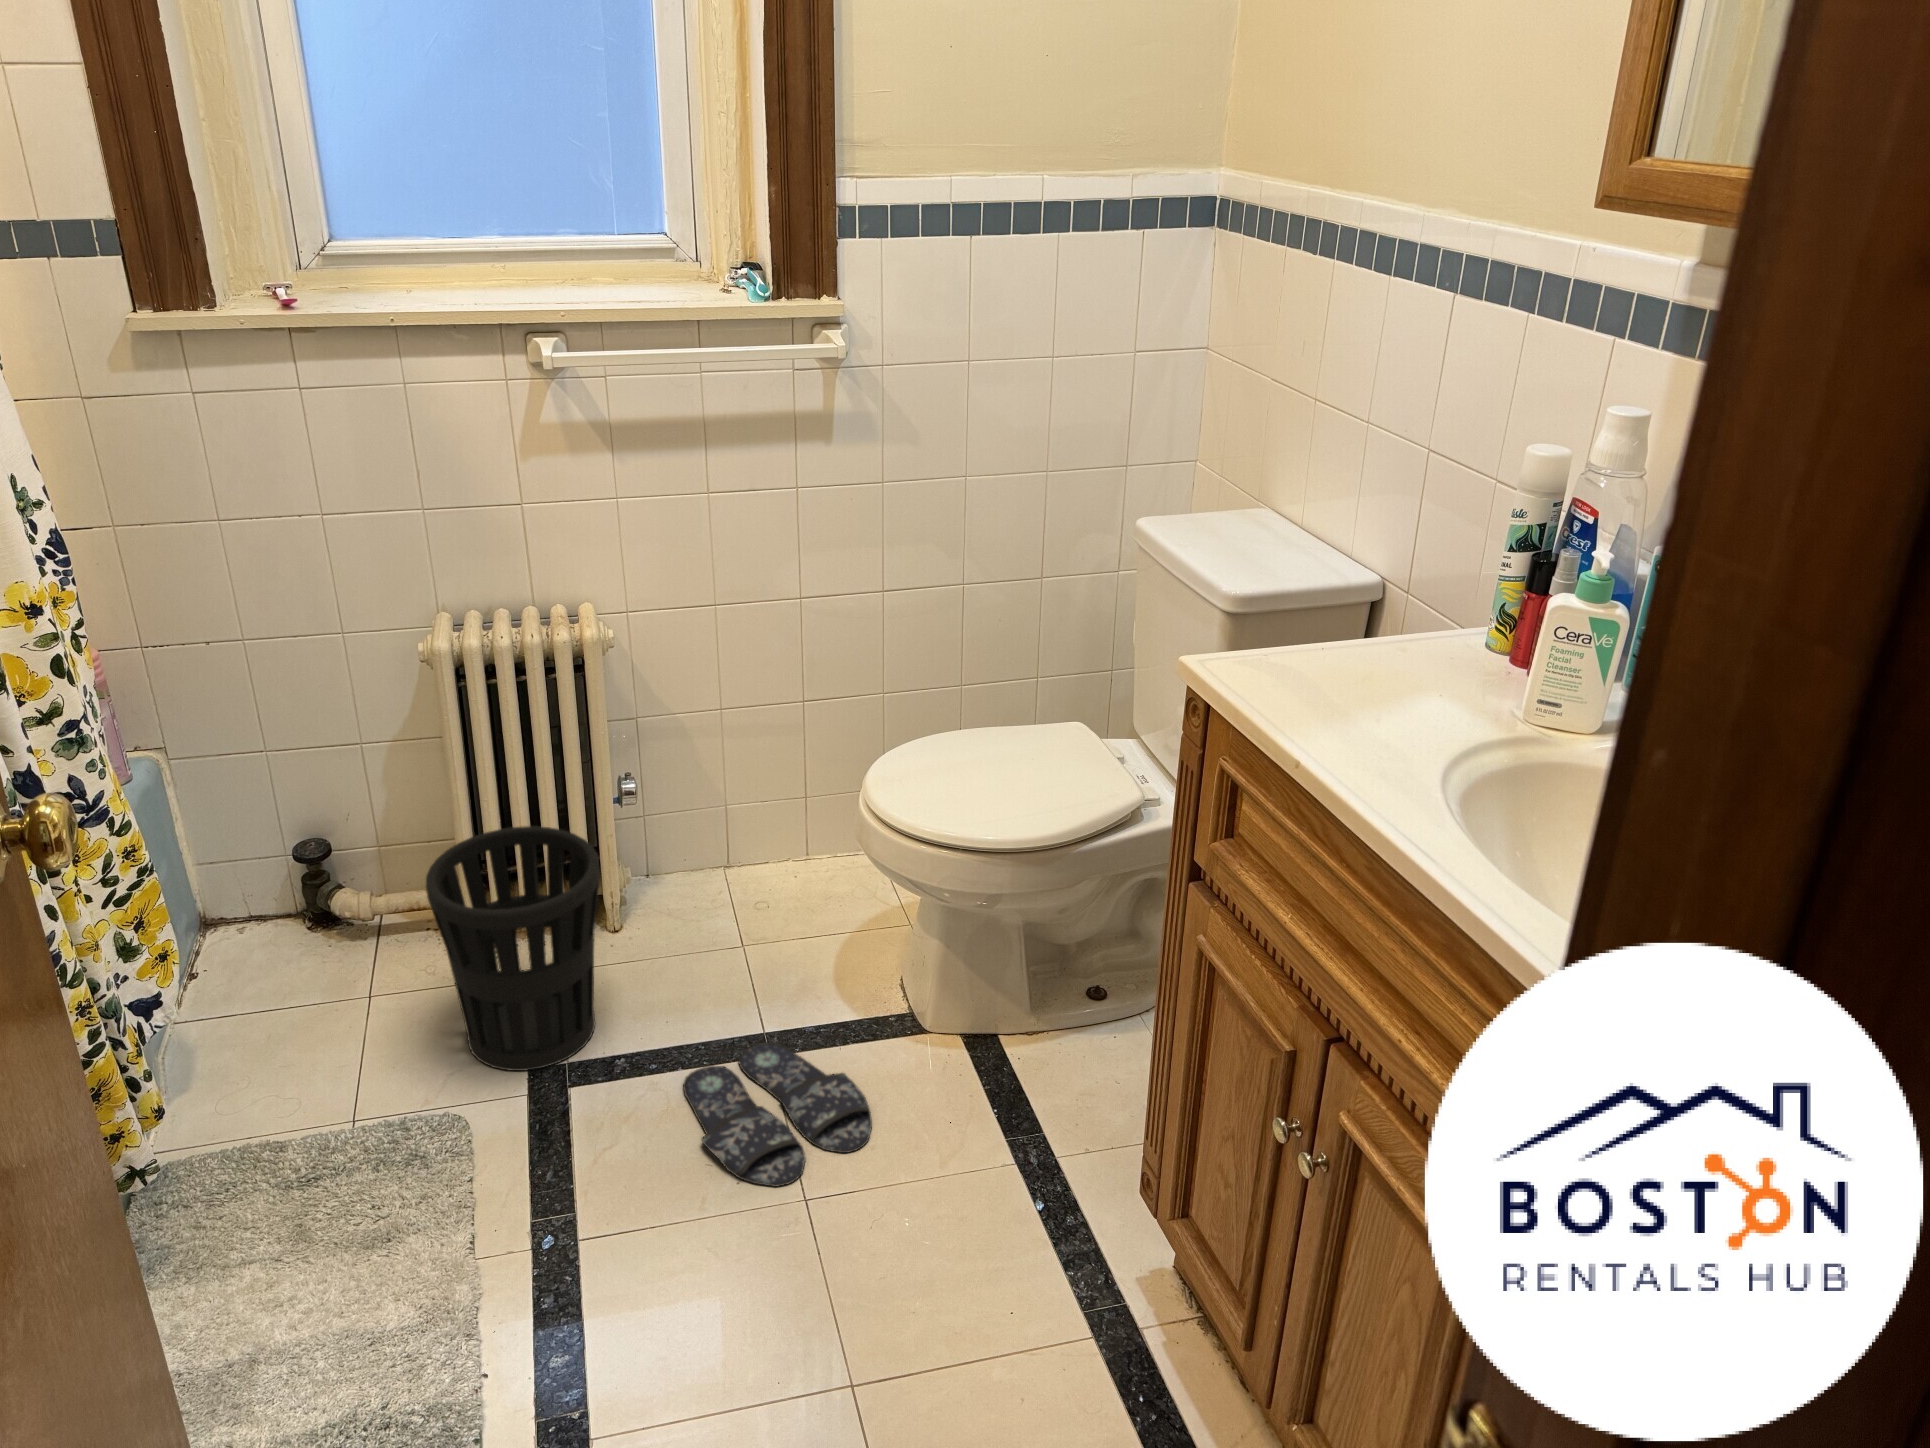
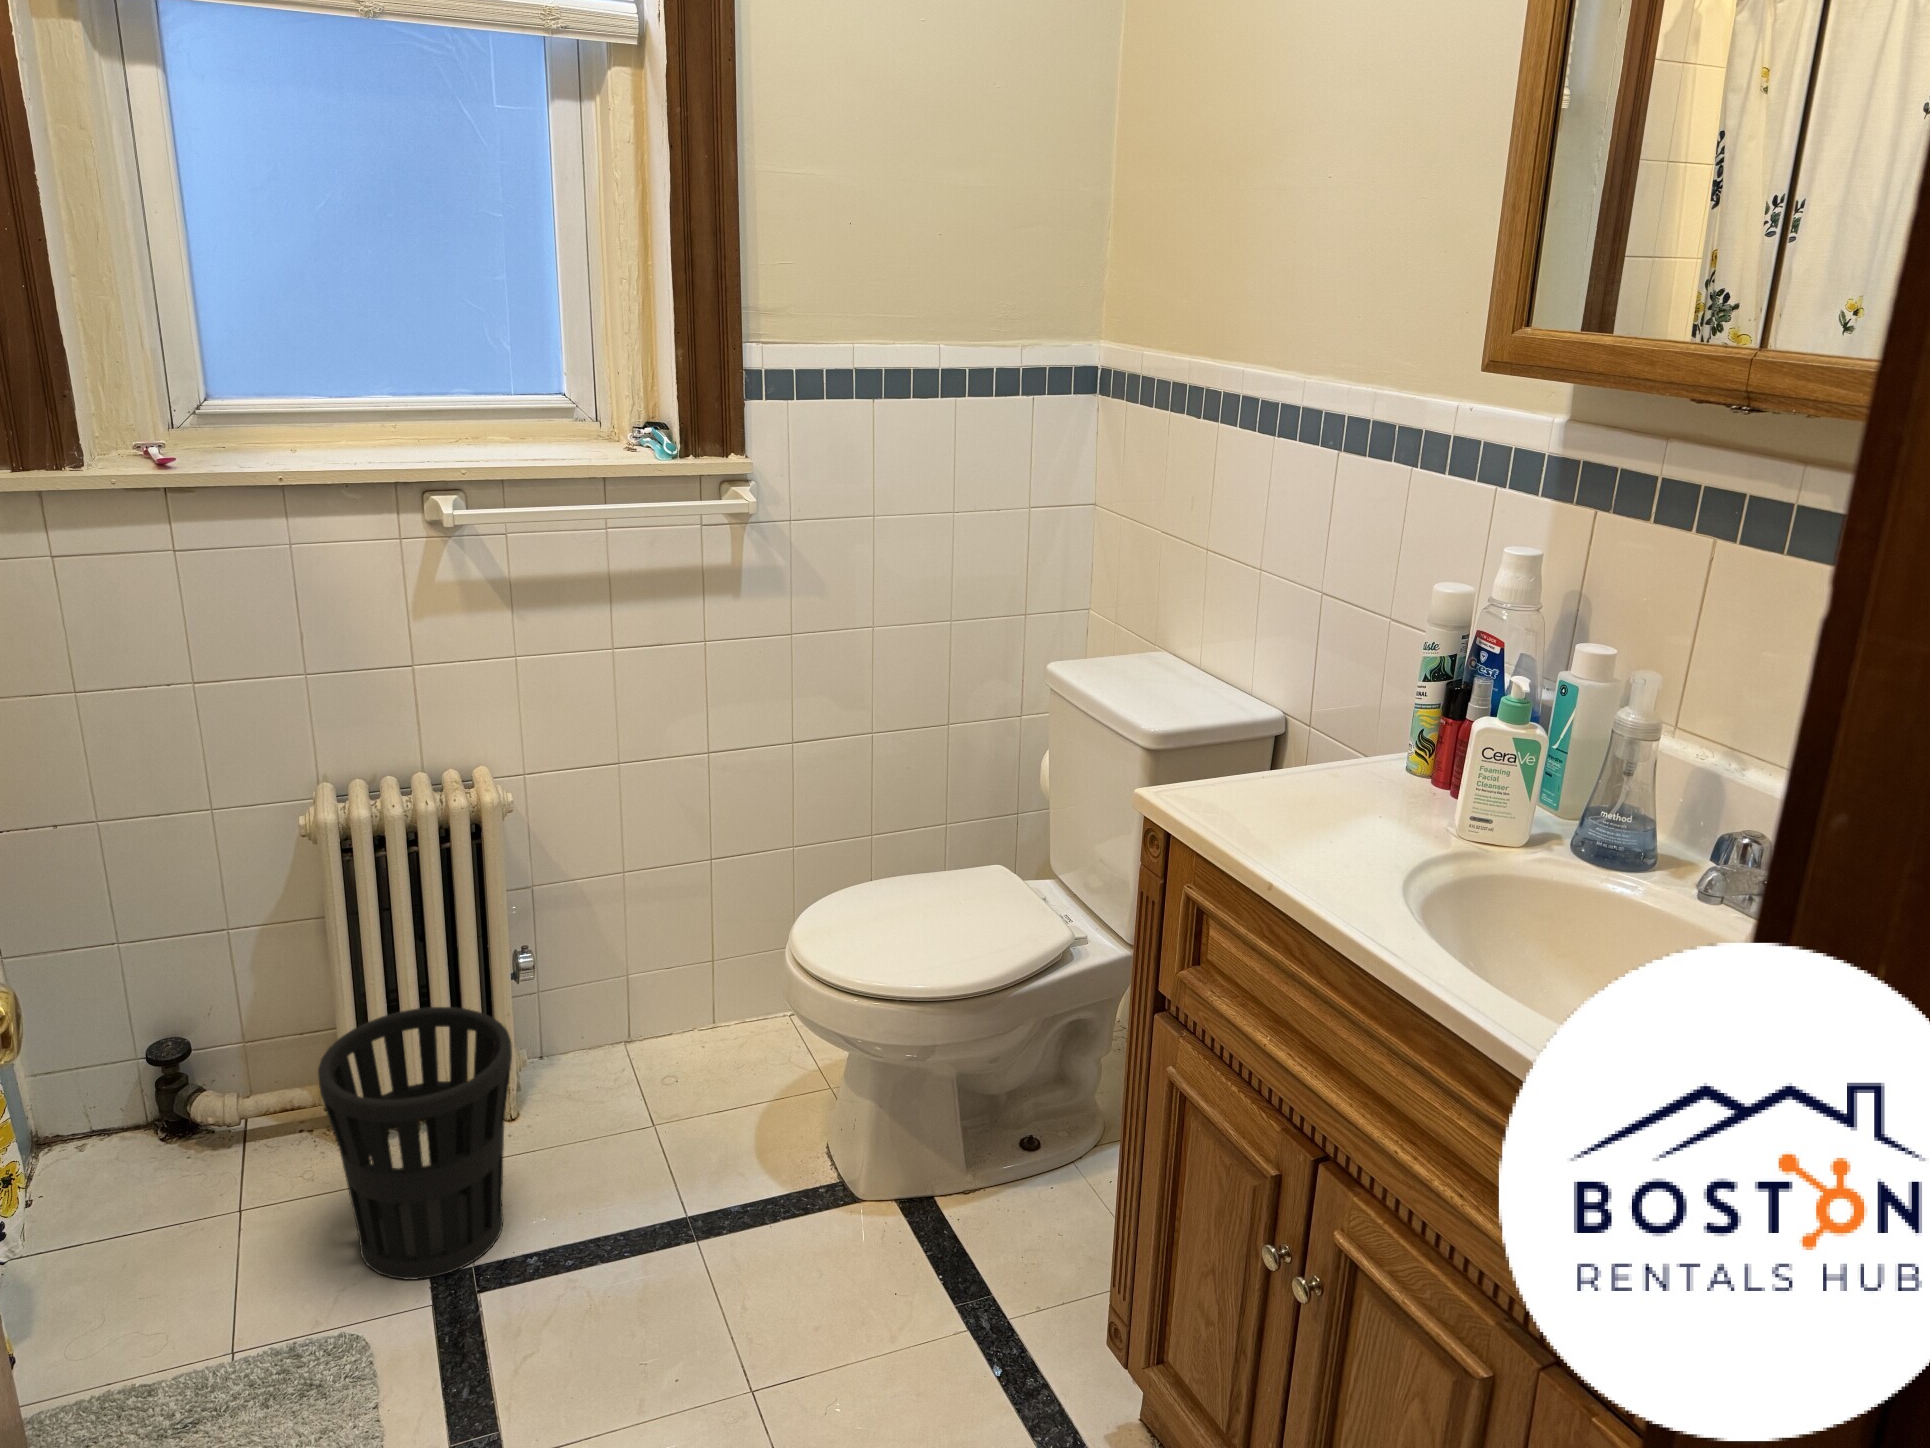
slippers: present [683,1042,872,1187] -> none [608,1222,816,1378]

